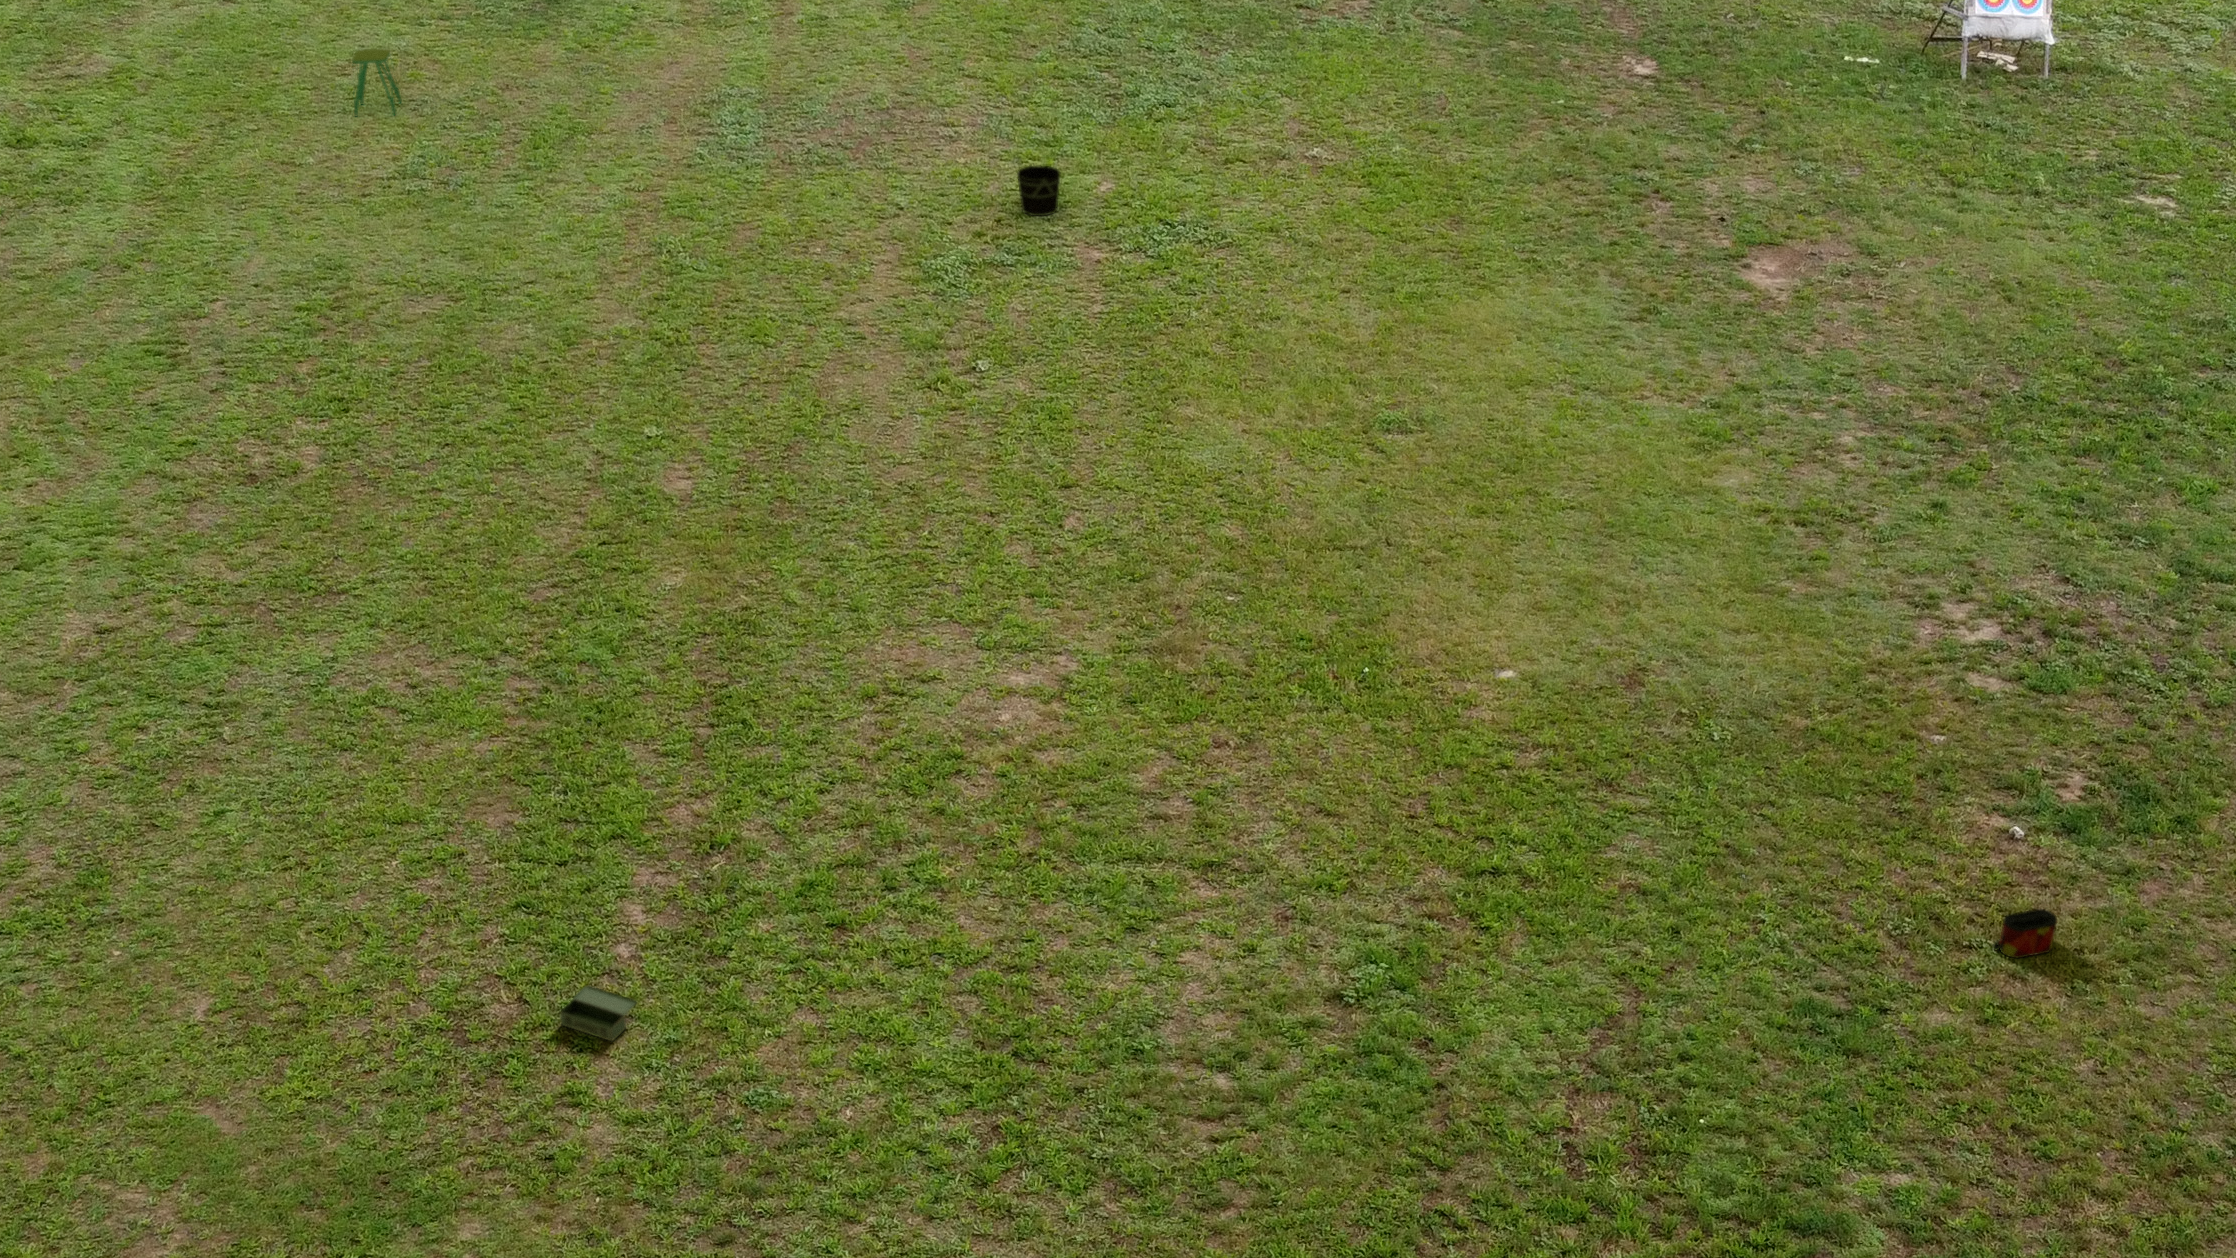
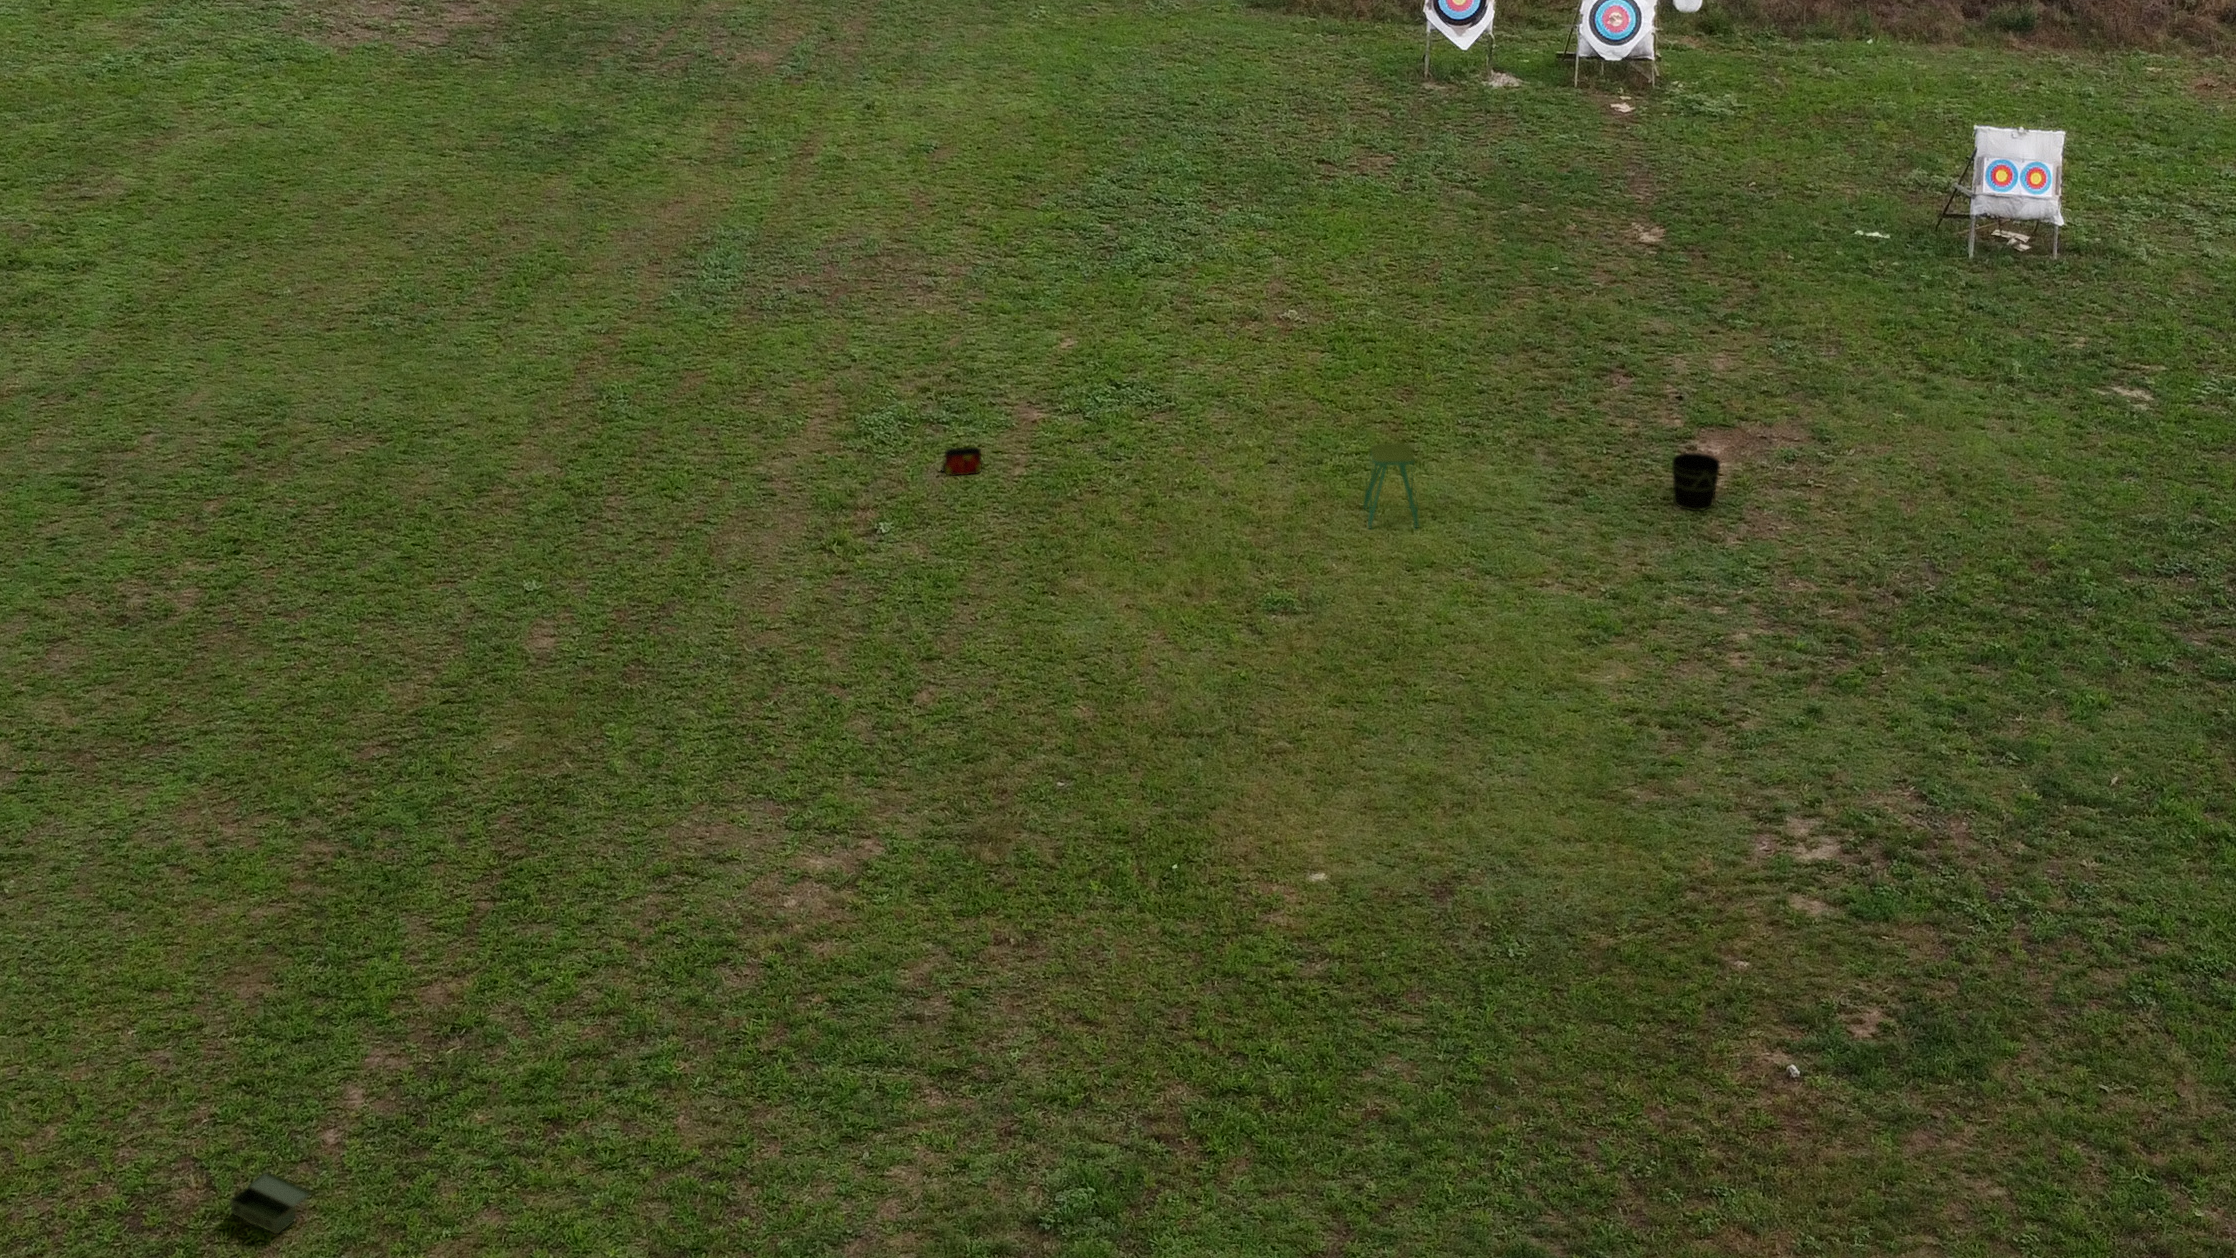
stool: present [352,49,401,117] -> present [1364,443,1419,528]
bucket: present [1017,165,1060,216] -> present [1672,453,1720,511]
bag: present [1993,909,2057,958] -> present [941,447,982,475]

